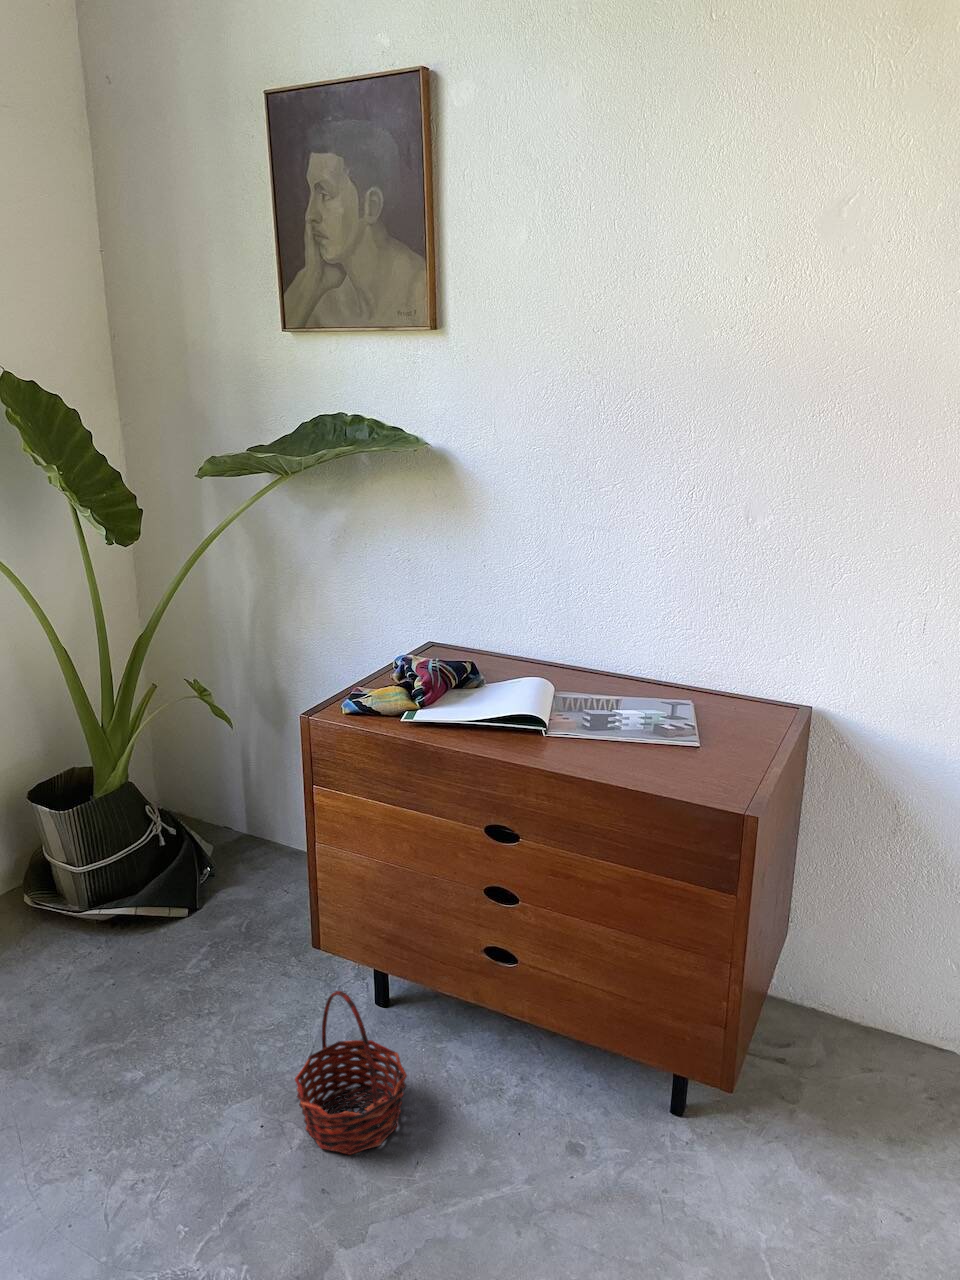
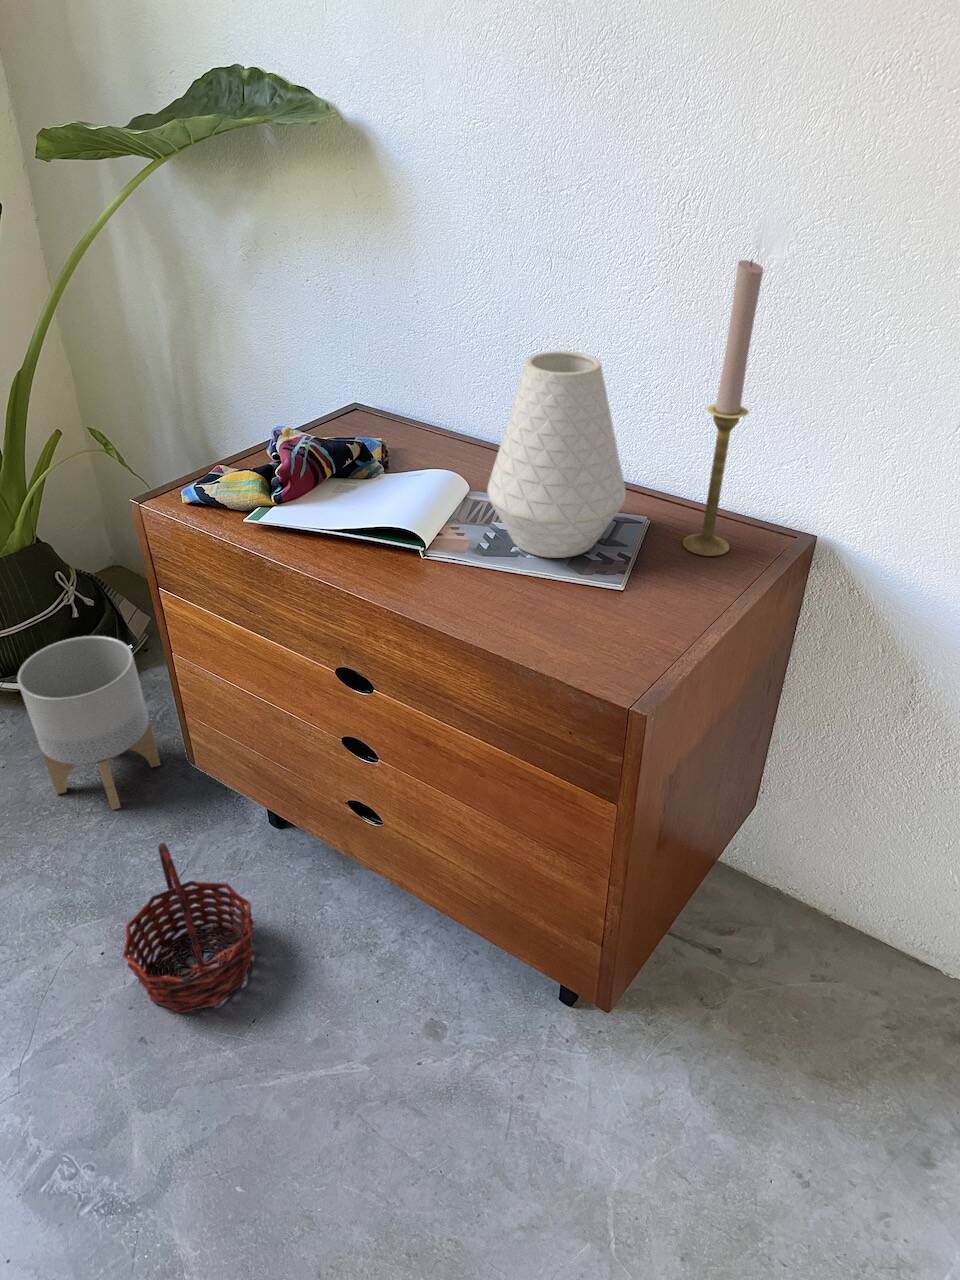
candlestick: none [726,523,767,723] -> present [683,260,763,556]
vase: none [586,586,687,730] -> present [487,351,626,558]
planter: none [160,847,264,1006] -> present [17,636,160,810]

